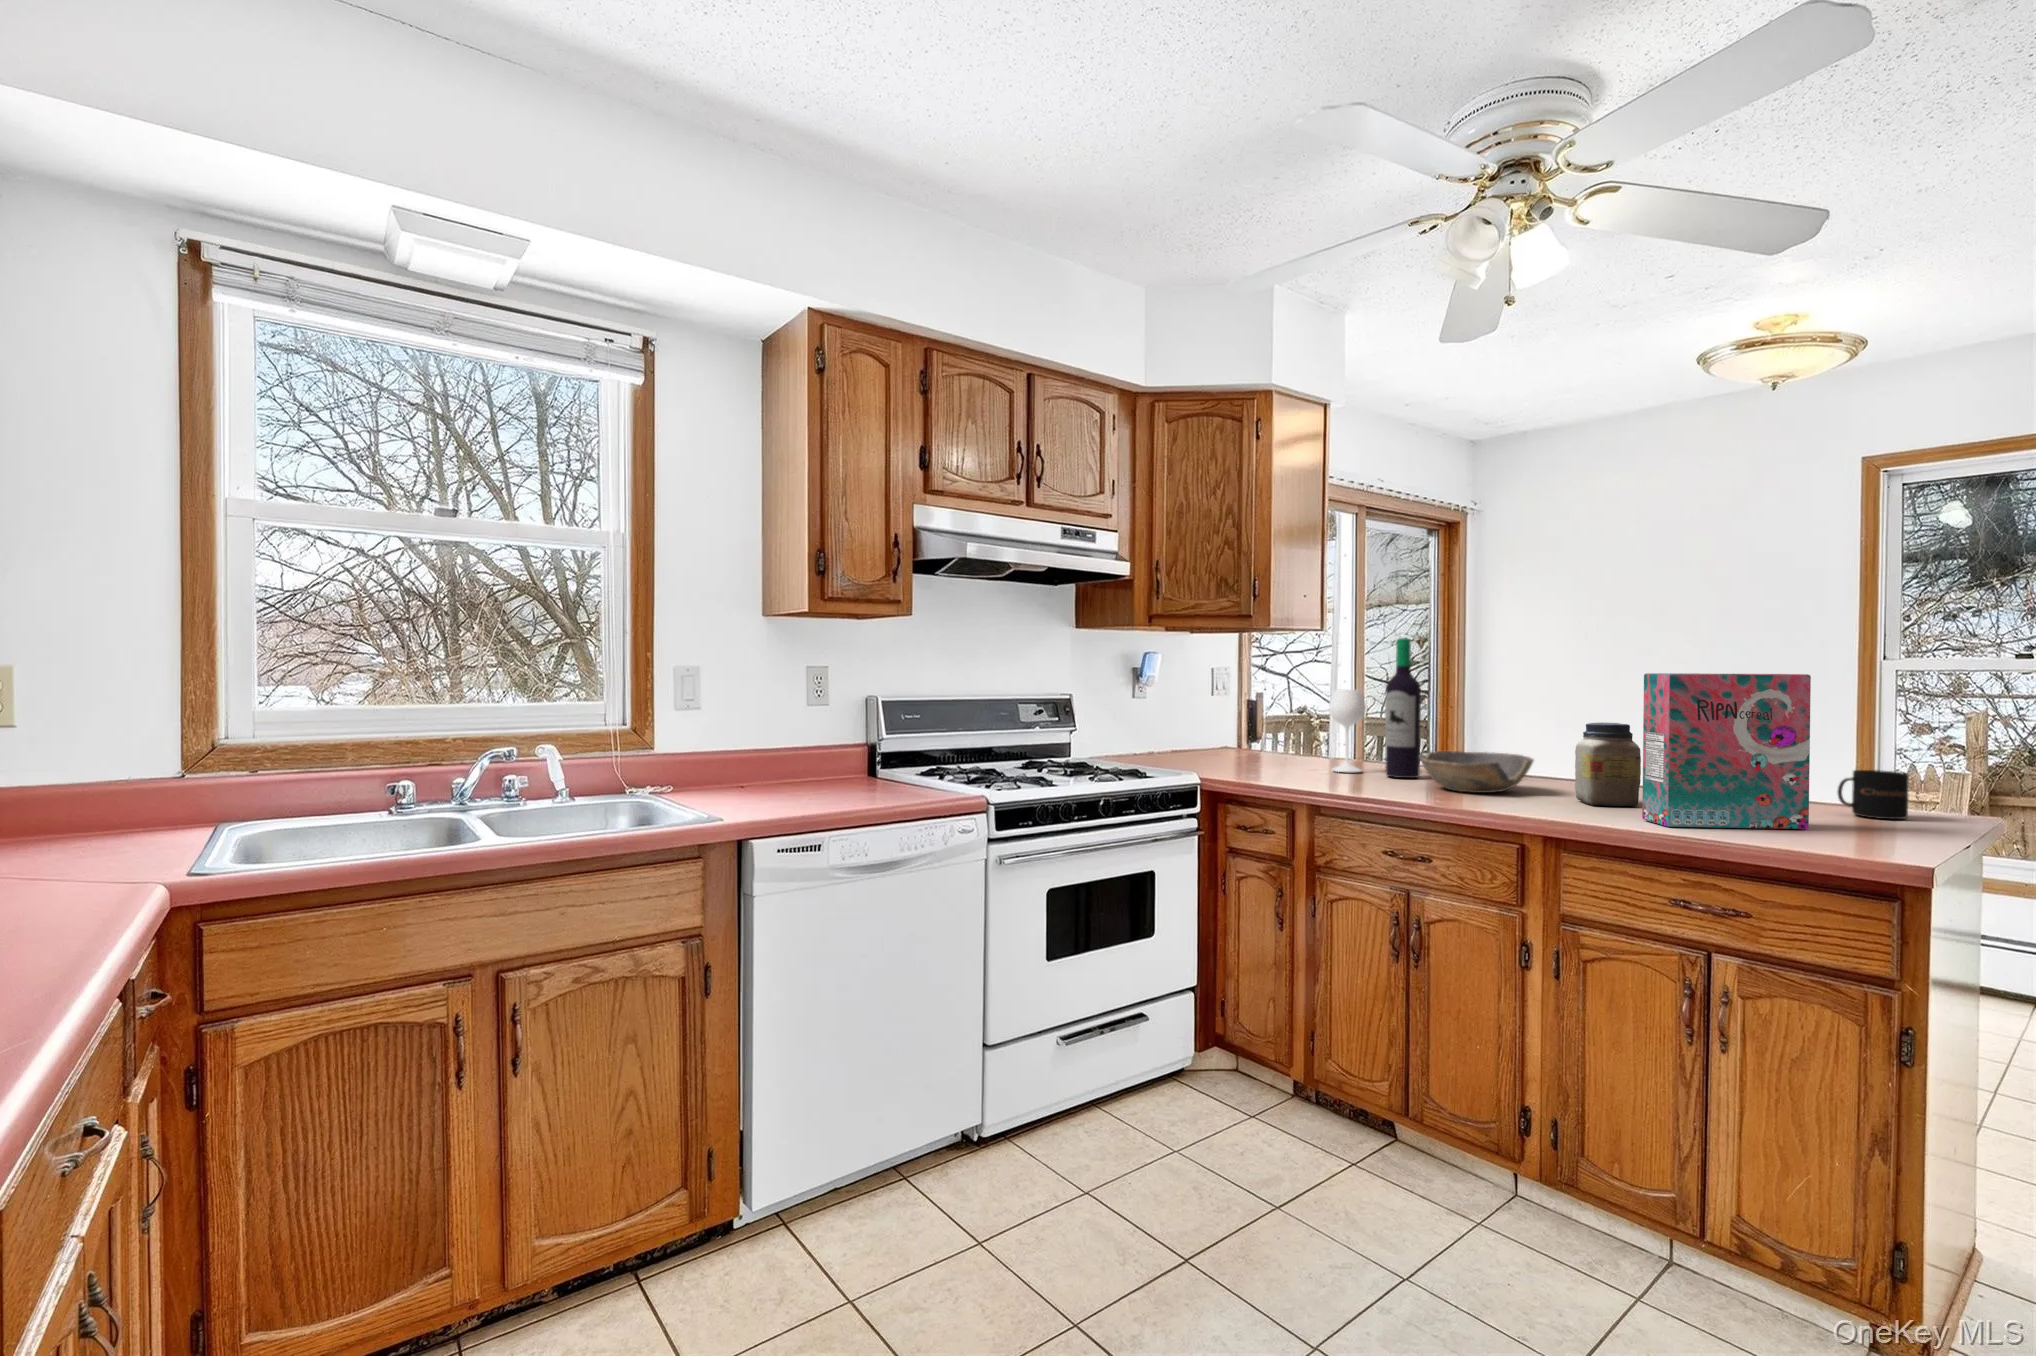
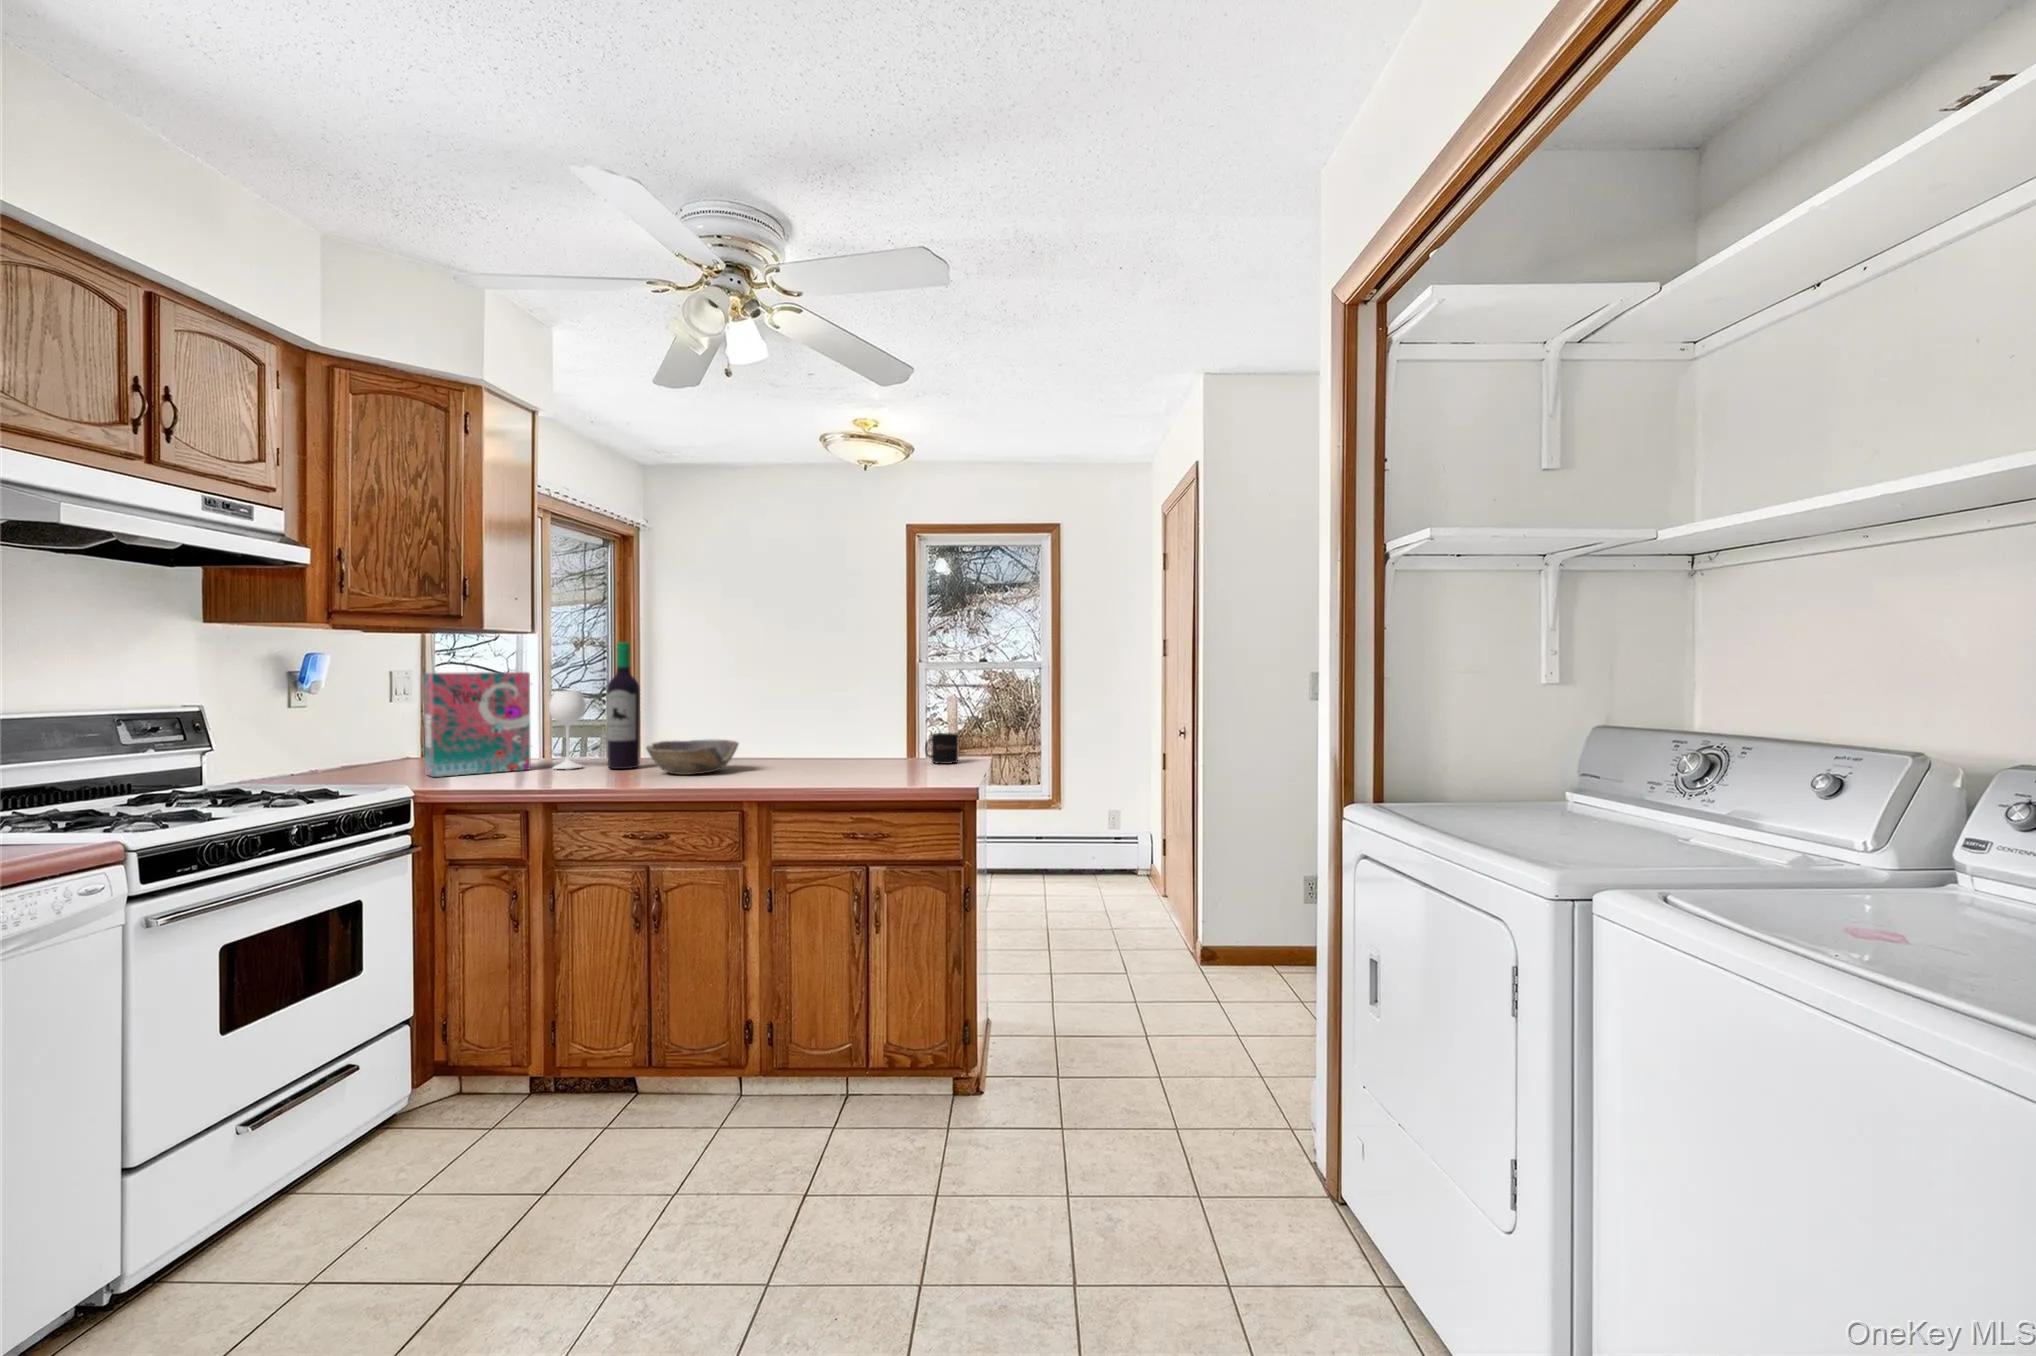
cereal box: present [1642,673,1811,829] -> present [424,672,531,777]
jar: present [1575,723,1641,806] -> none [771,710,817,774]

